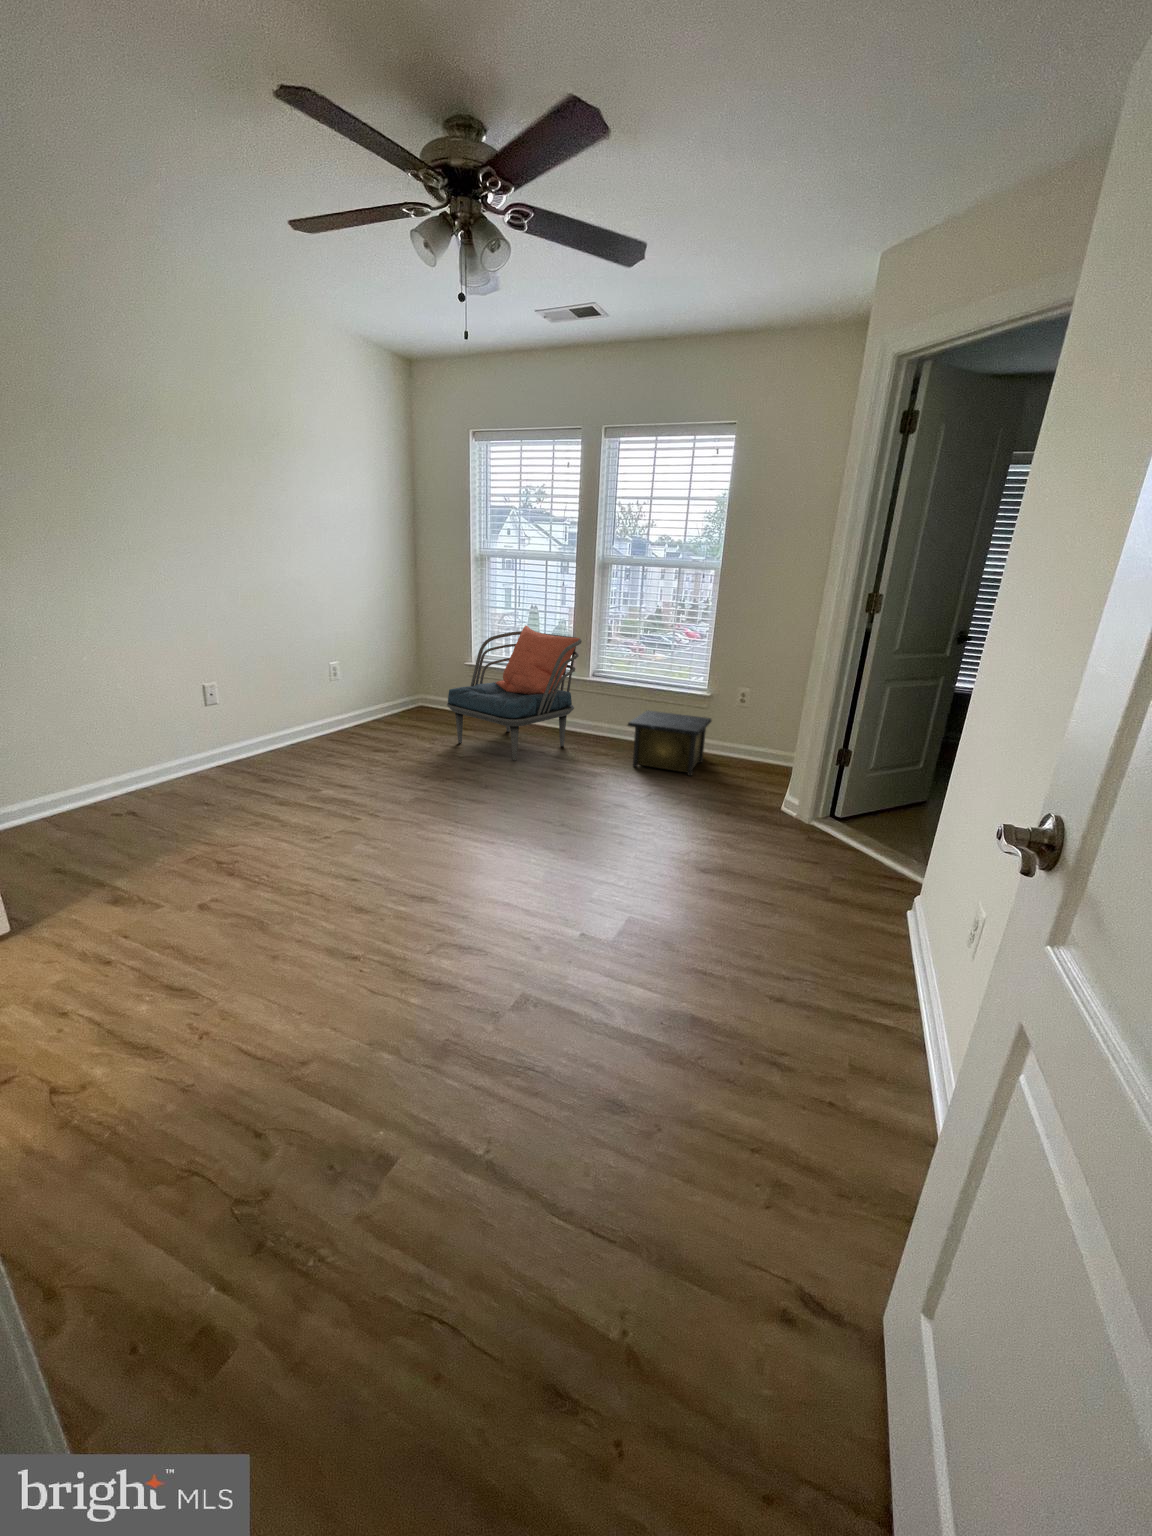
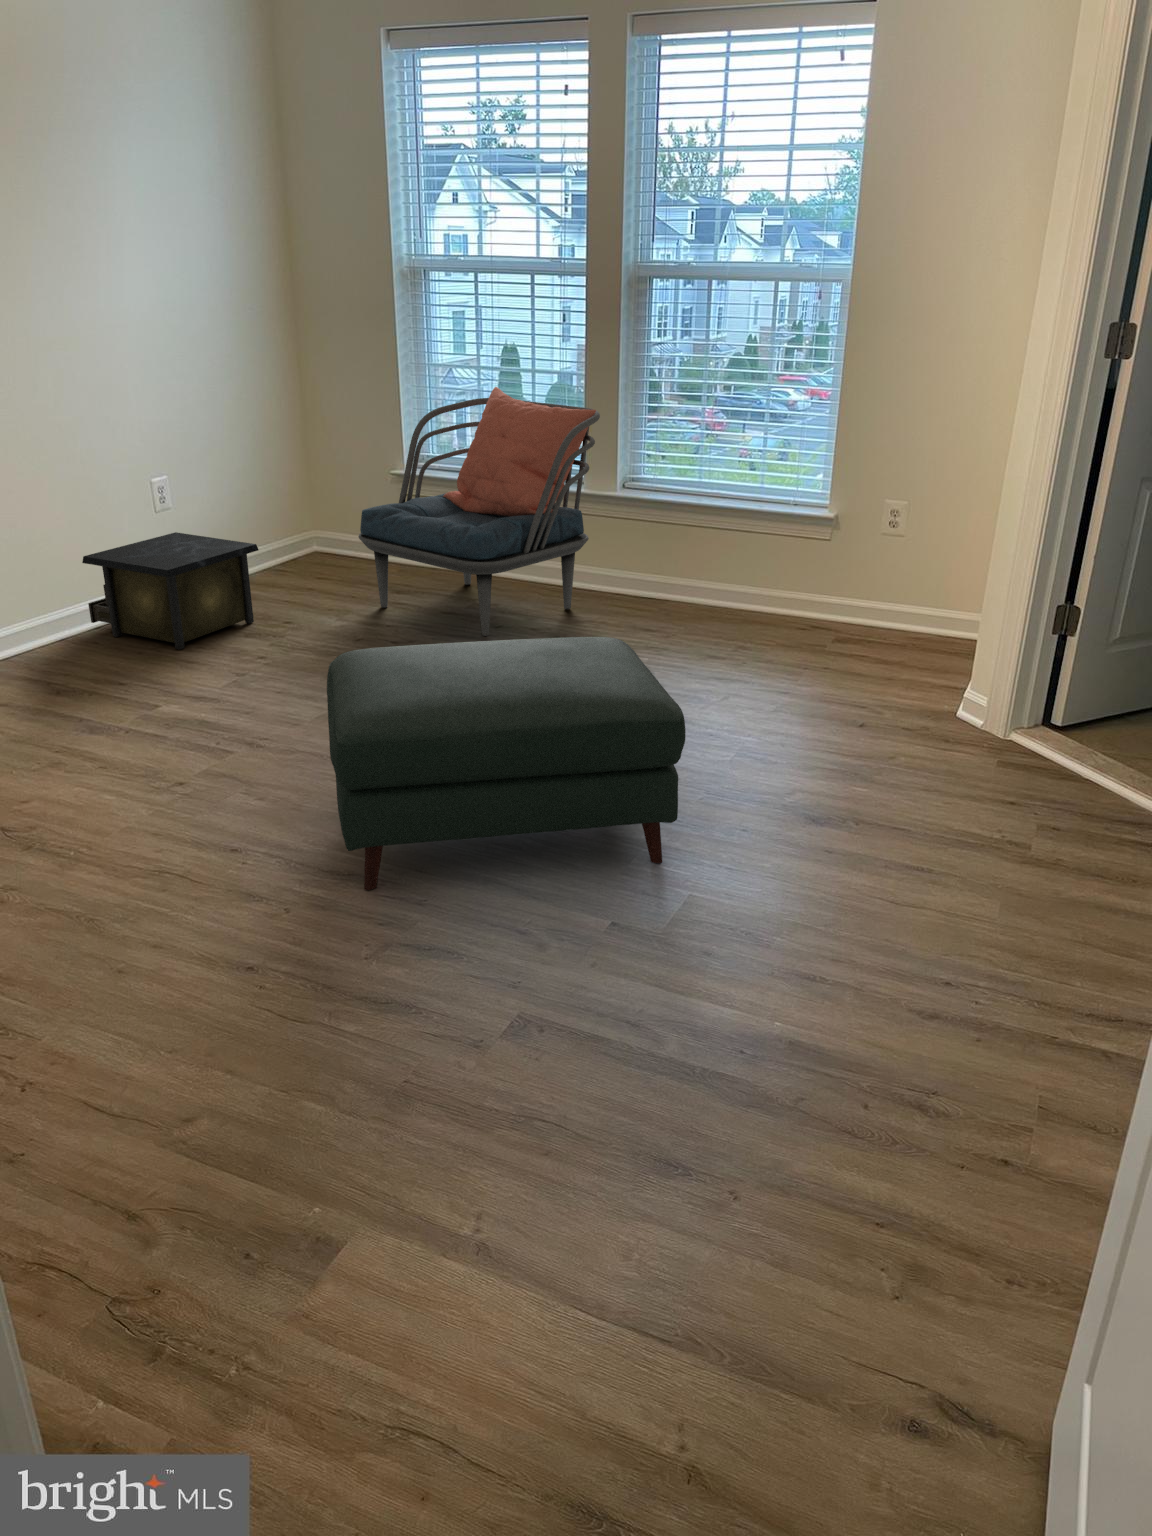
nightstand: present [628,710,712,776] -> present [82,532,259,649]
ottoman: none [400,765,622,920] -> present [327,637,686,890]

